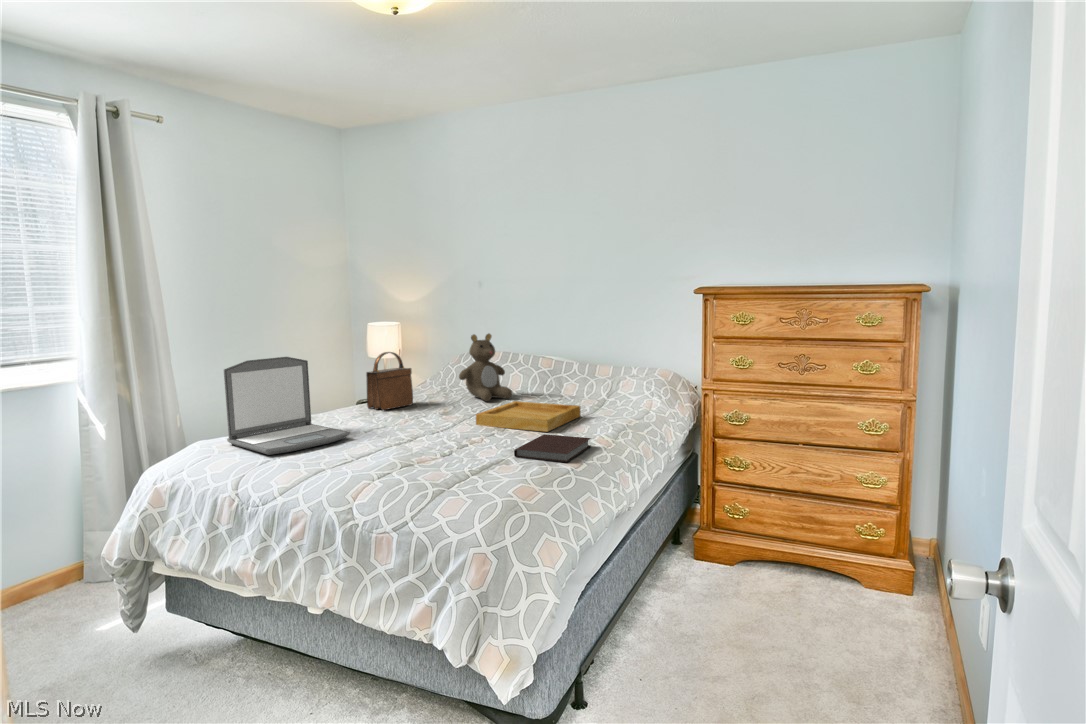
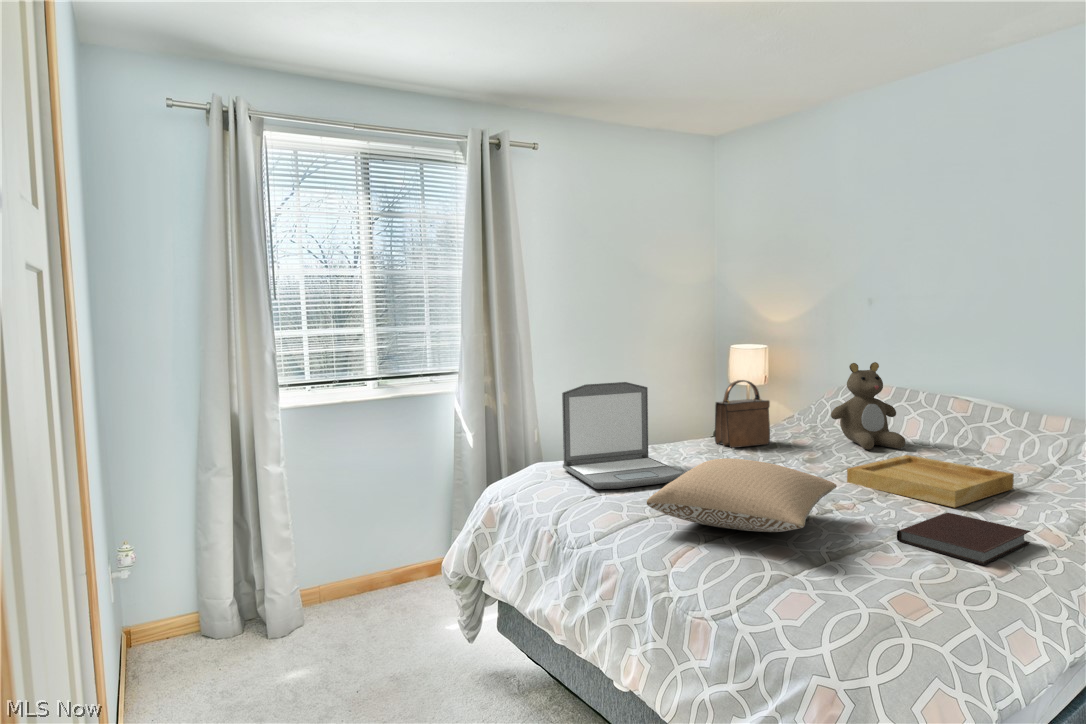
pillow: none [326,411,472,466] -> present [647,458,837,532]

